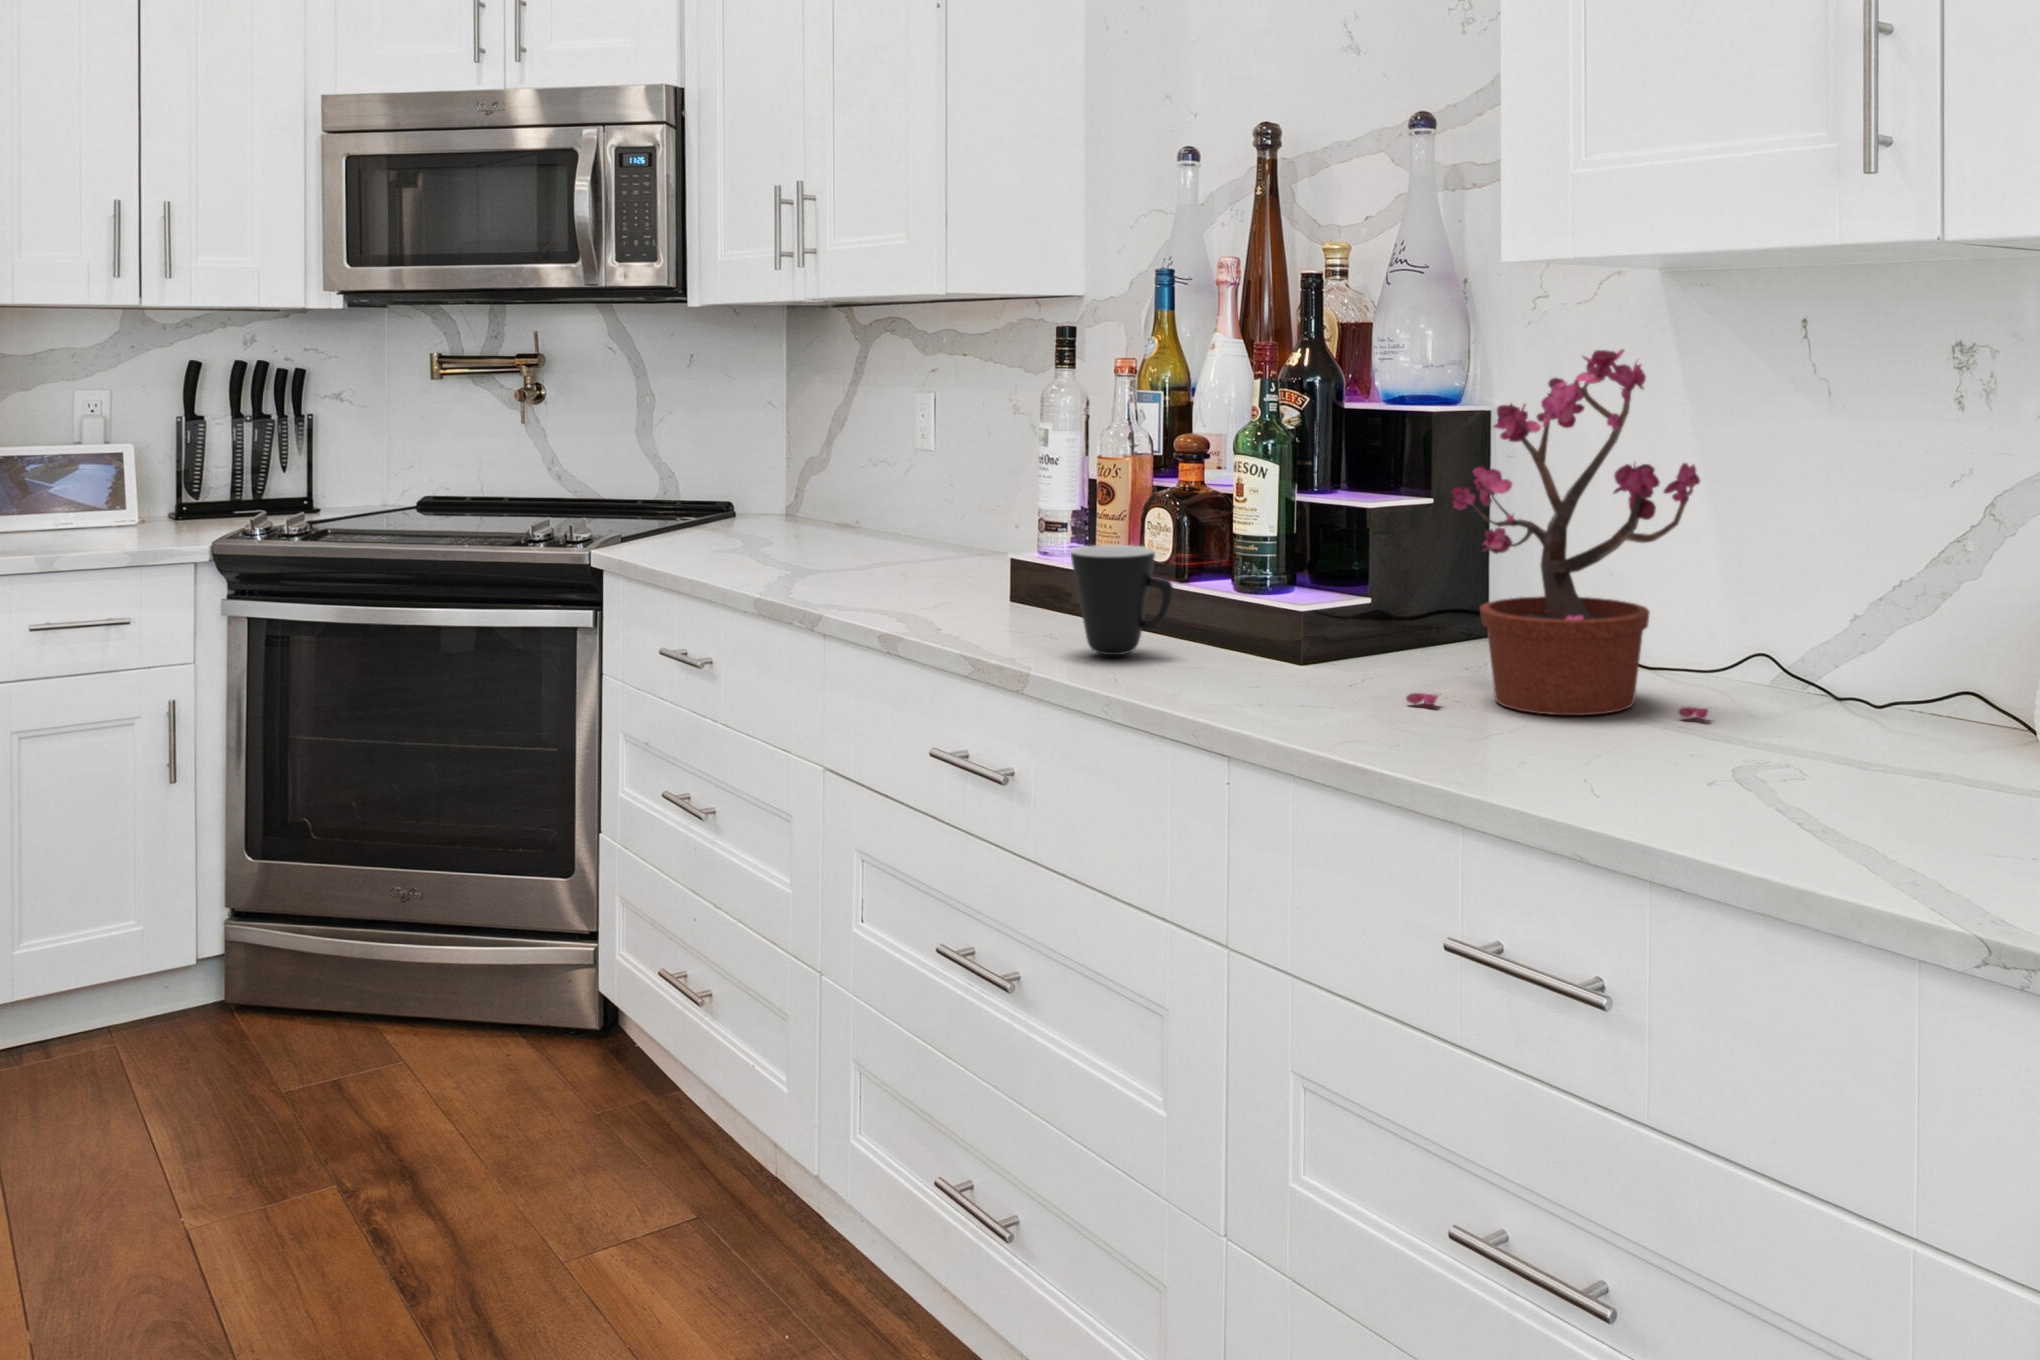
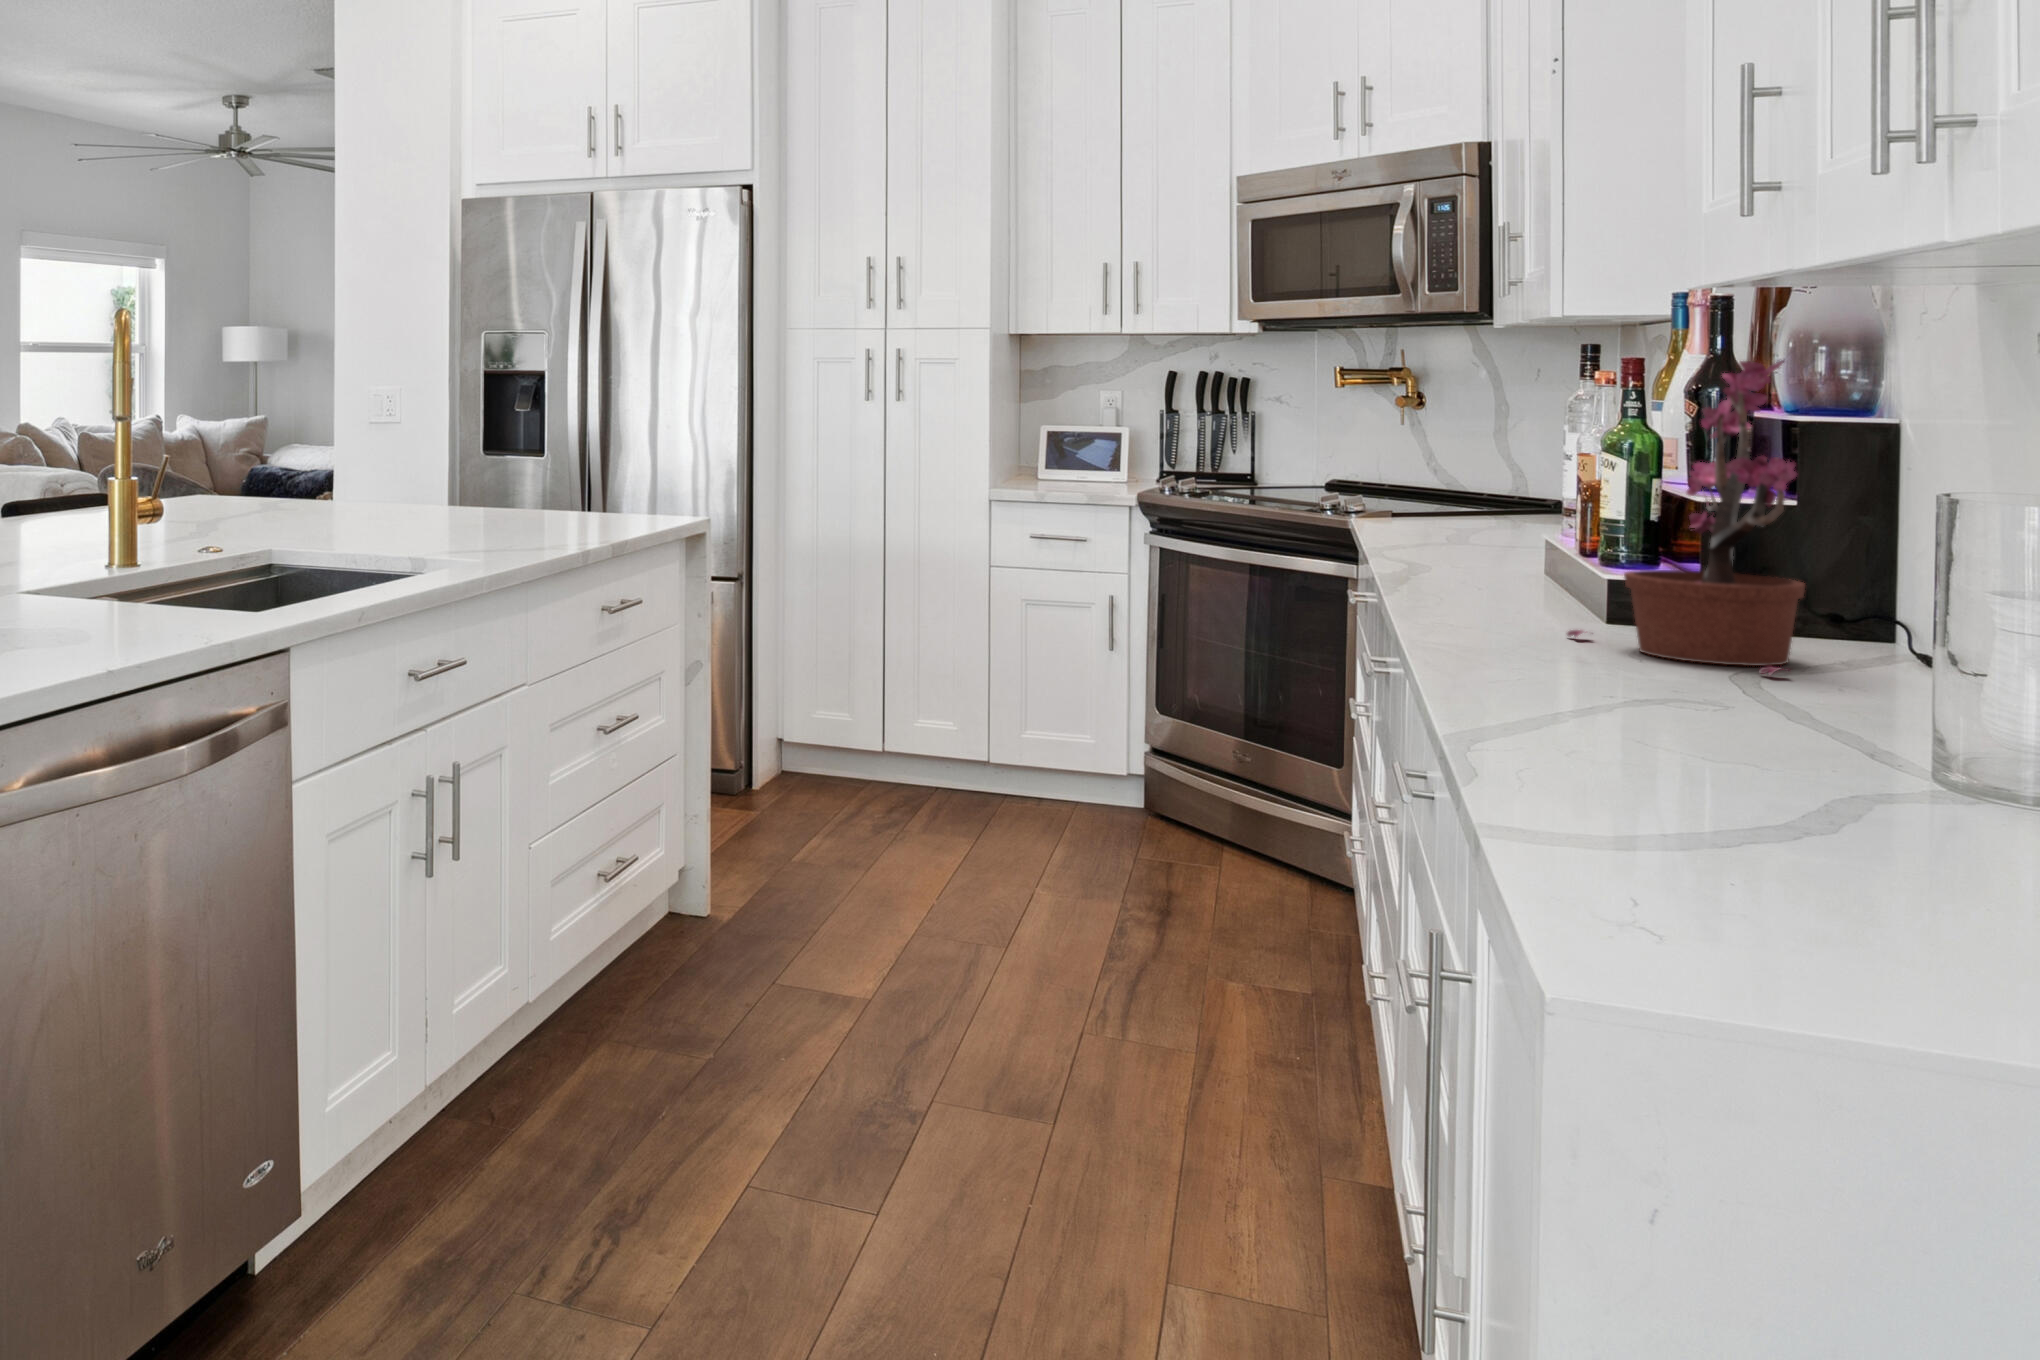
mug: present [1071,545,1173,655] -> none [1438,512,1513,595]

